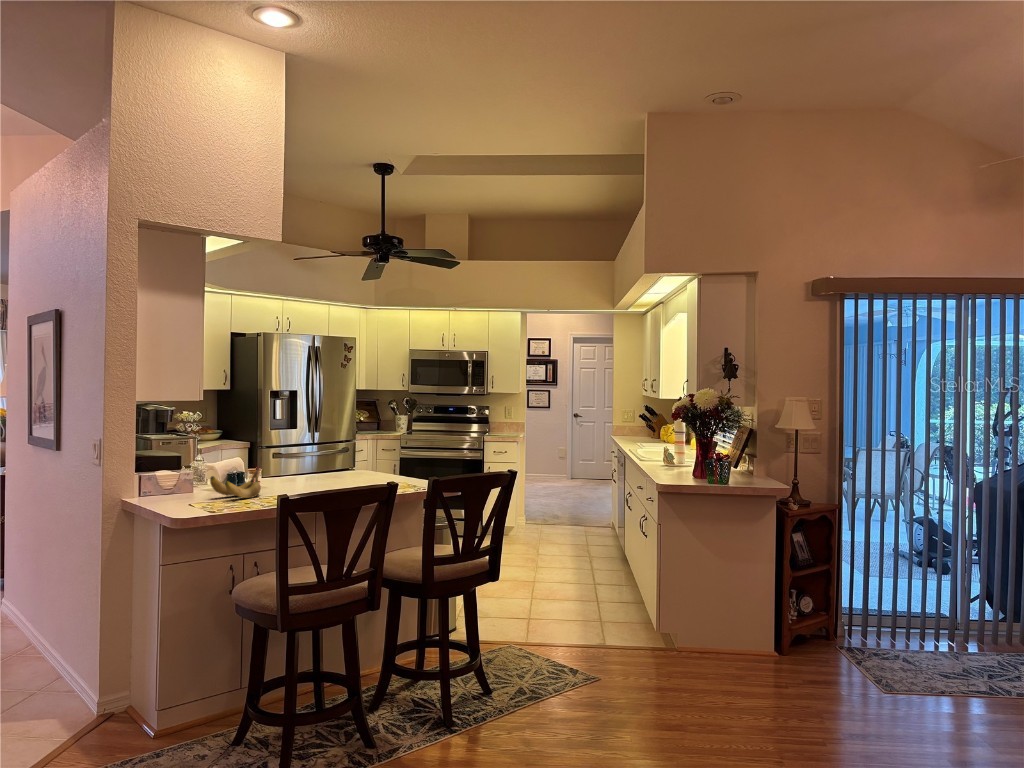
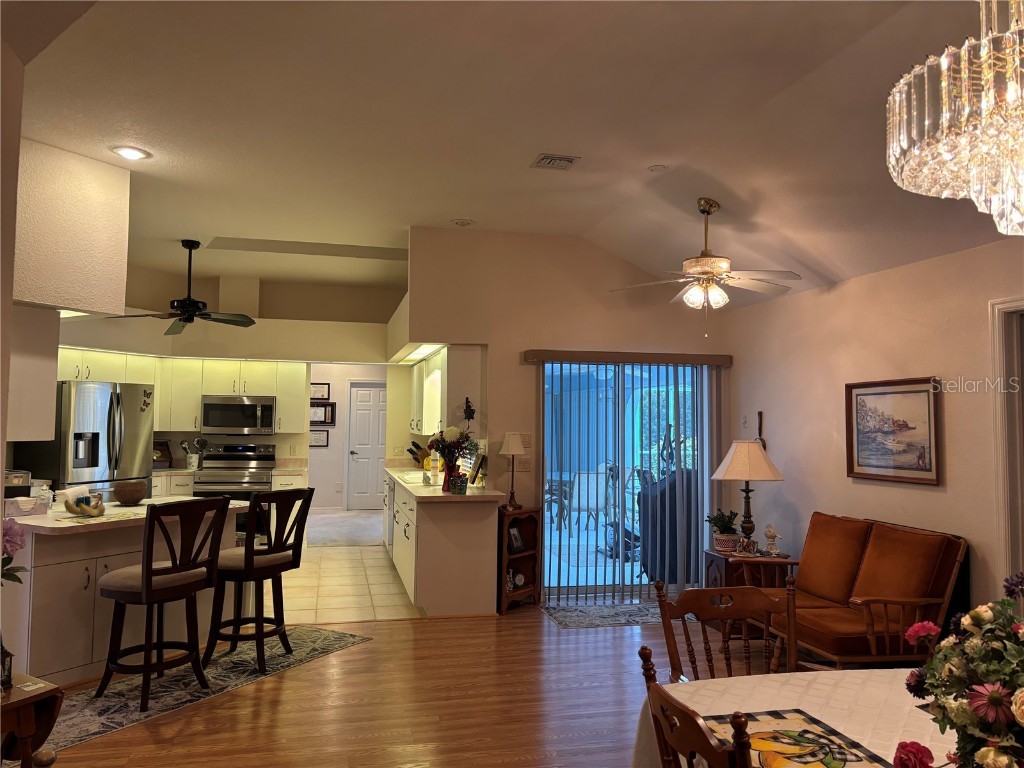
bowl: none [281,452,320,482] -> present [113,481,147,506]

